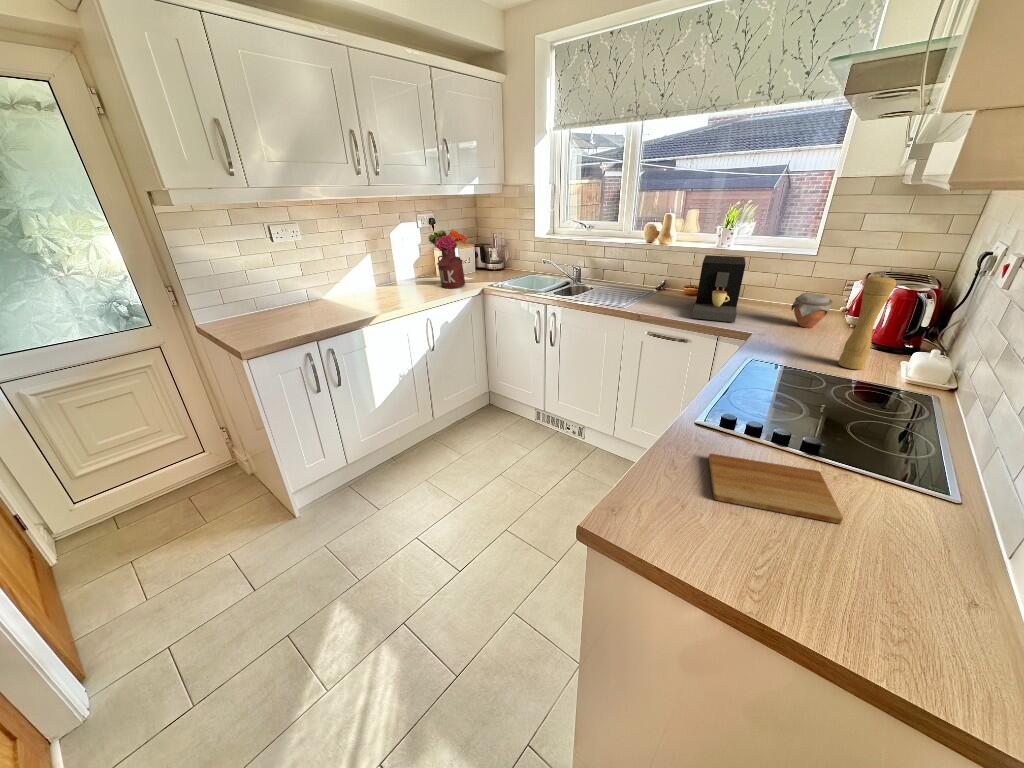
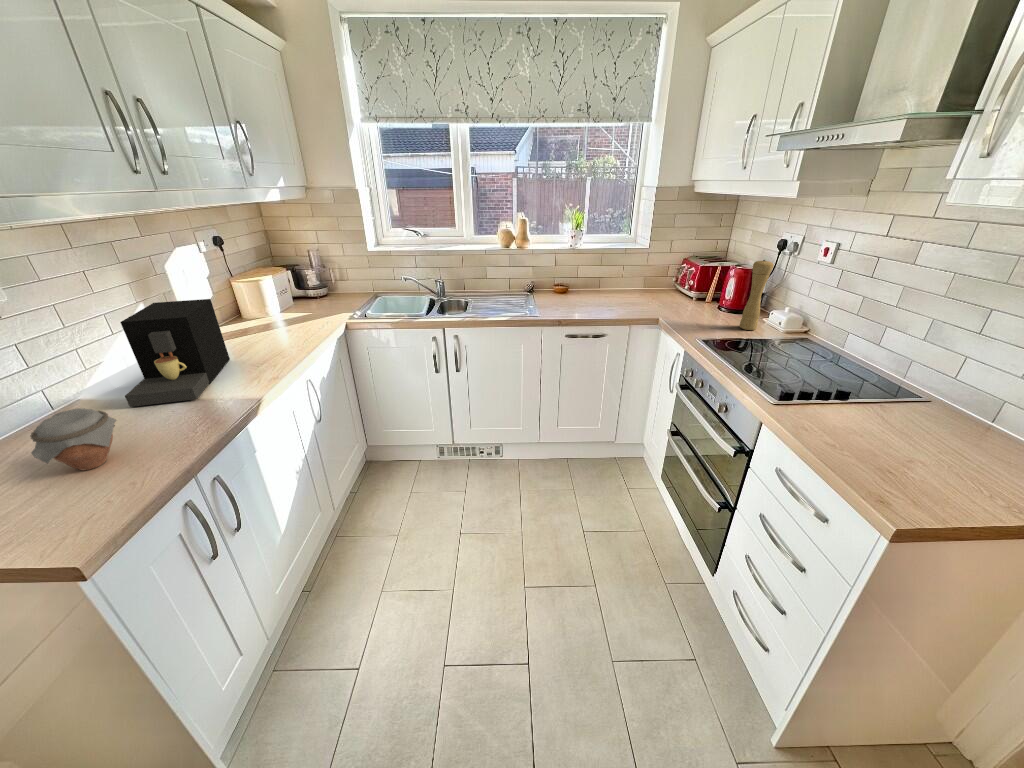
flower arrangement: present [428,229,467,288] -> none [243,250,312,334]
coffee maker: present [692,255,746,322] -> present [120,299,230,407]
jar: present [791,293,833,328] -> present [30,408,116,470]
cutting board: present [709,454,843,524] -> none [833,408,944,455]

